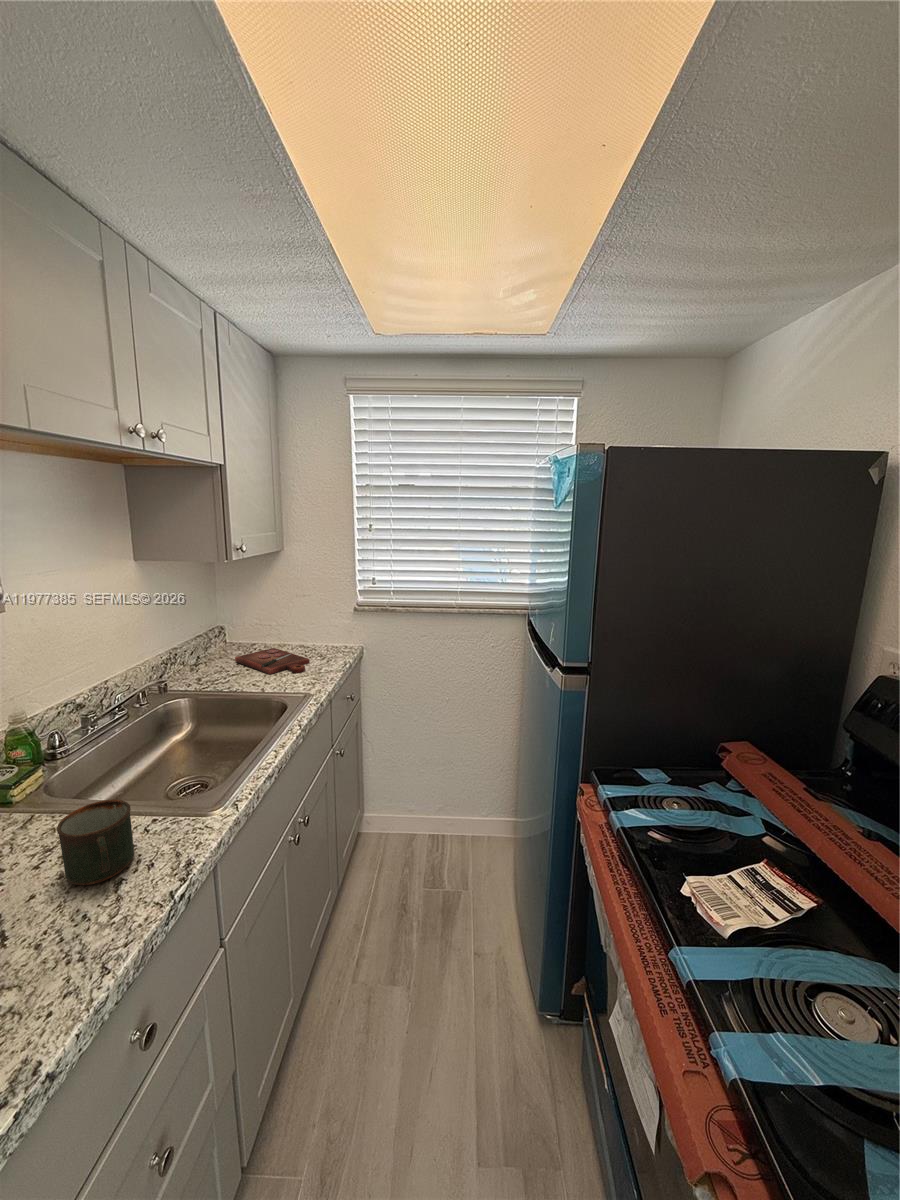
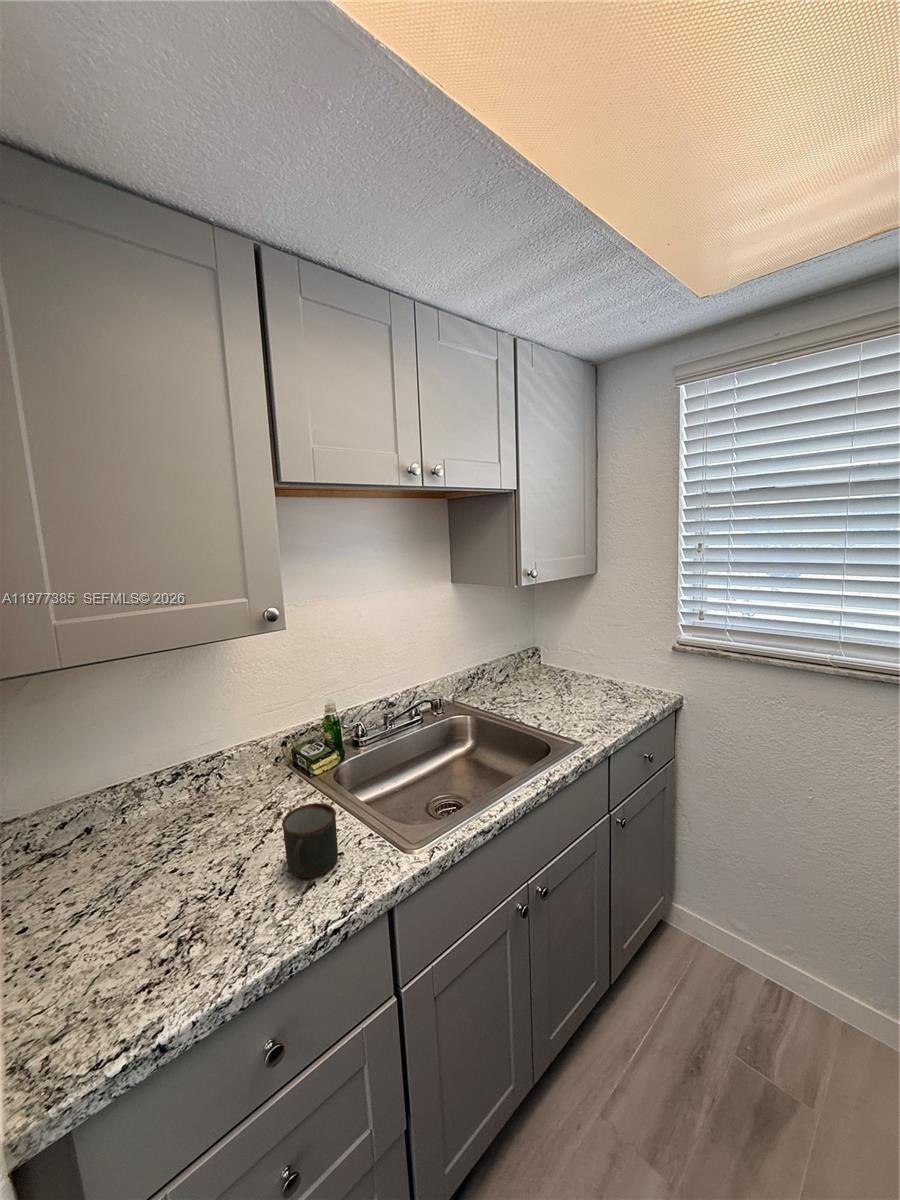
cutting board: present [235,648,310,674] -> none [537,677,606,713]

